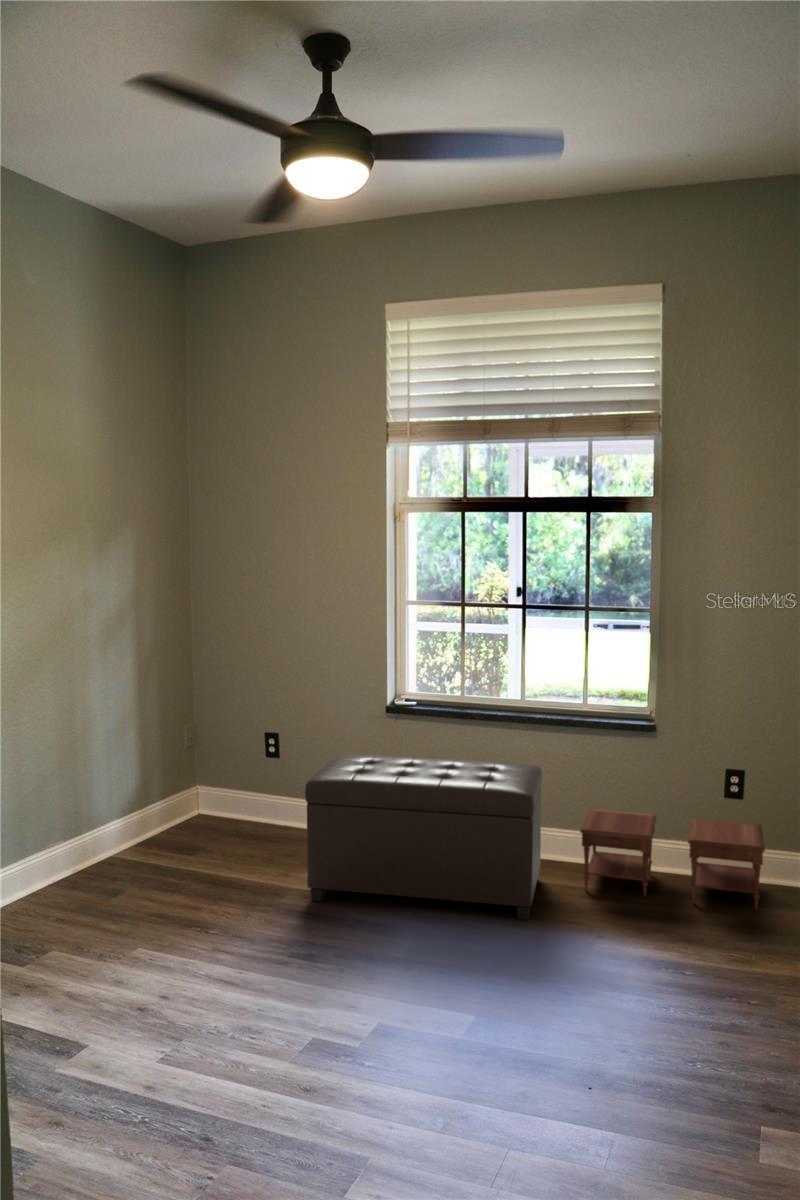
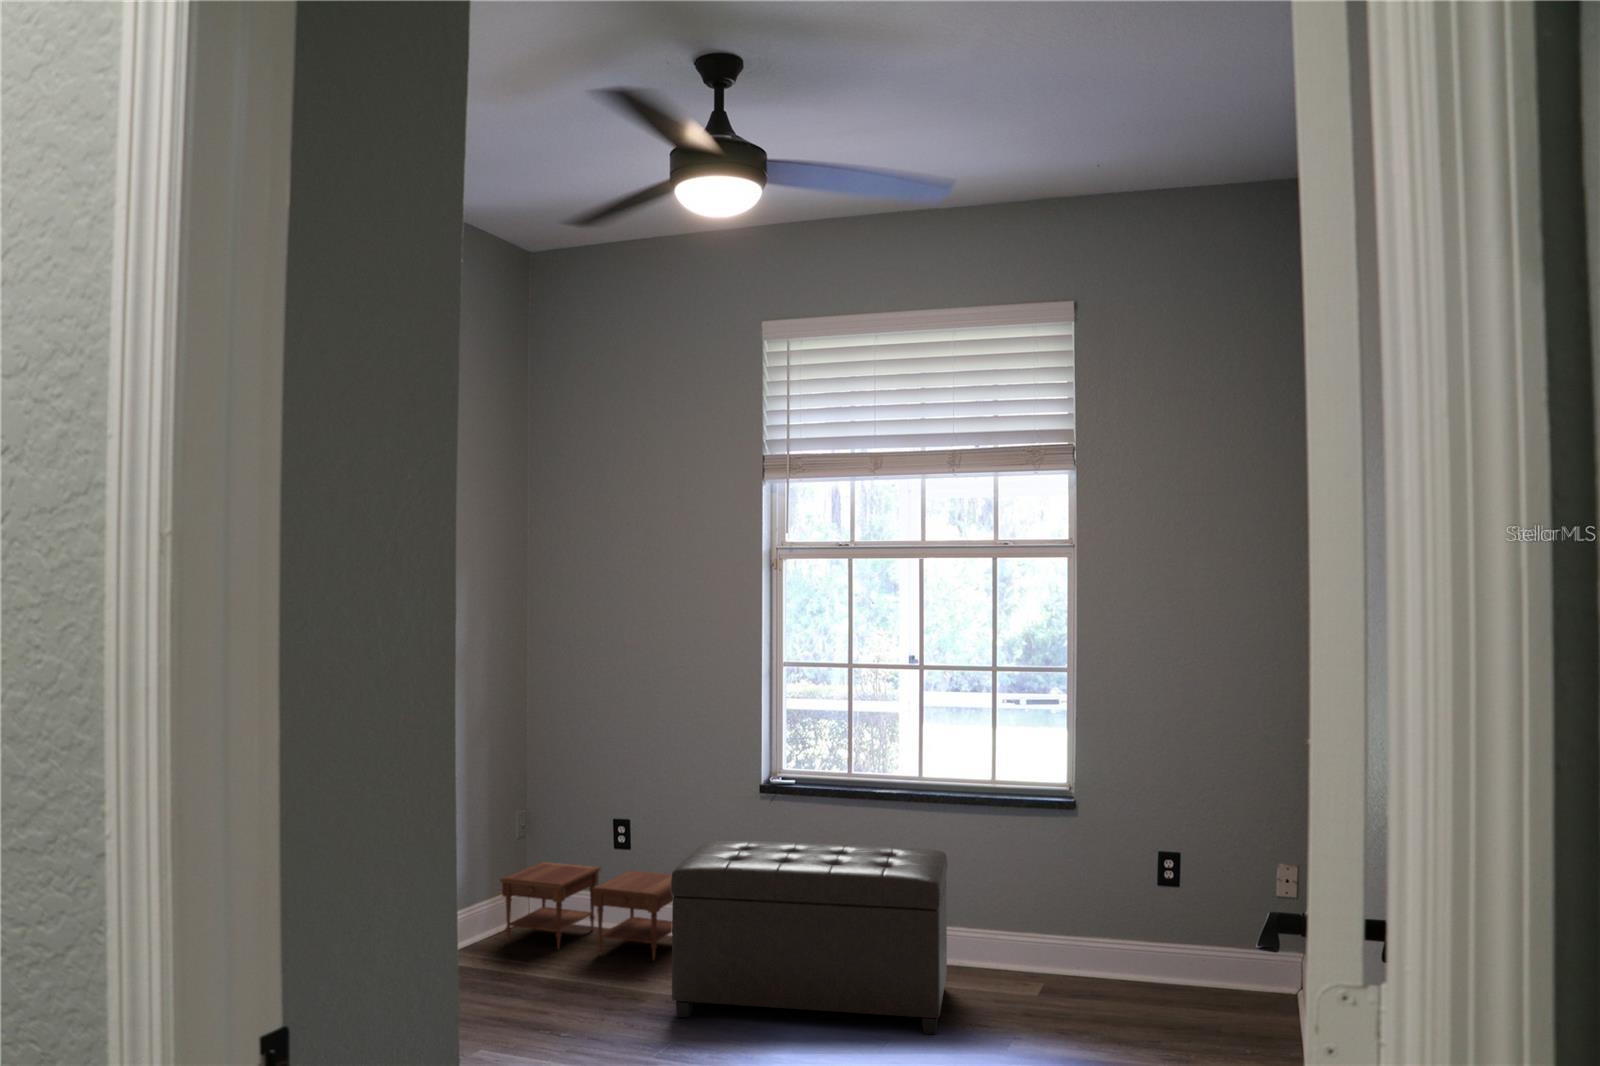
side table: present [580,809,765,910] -> present [500,862,673,961]

